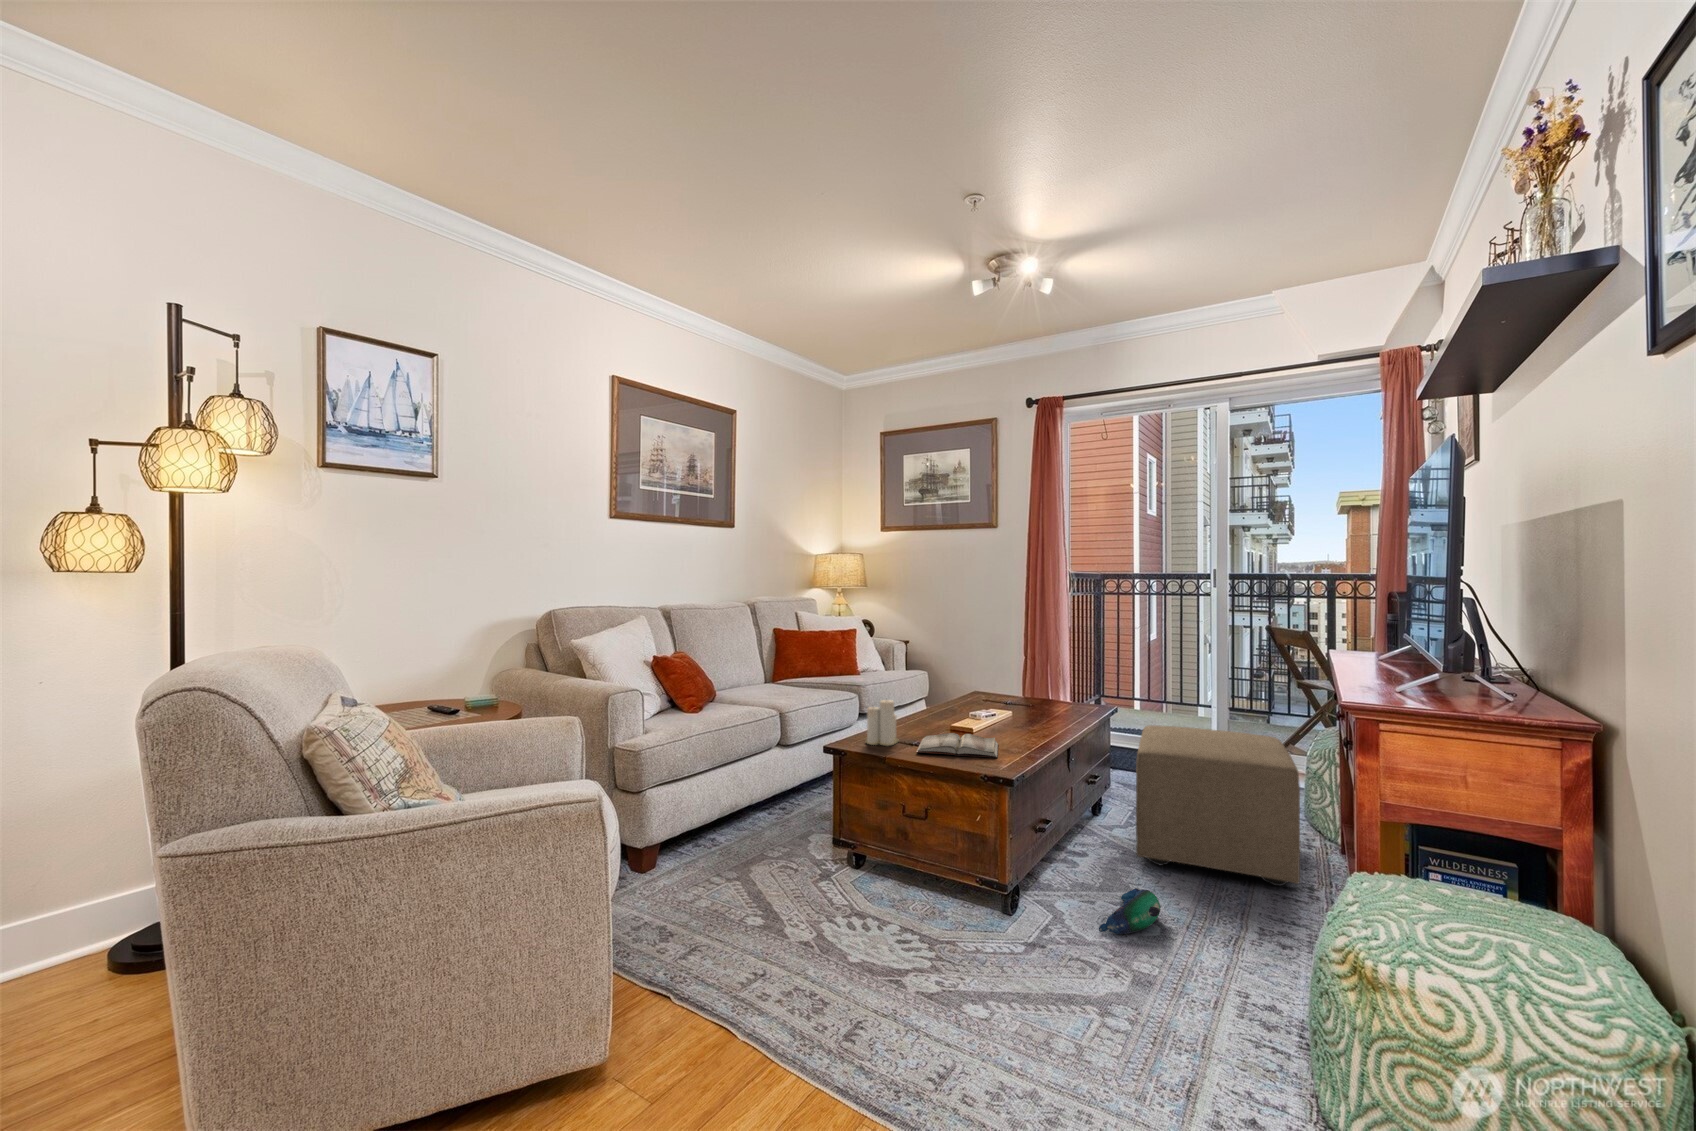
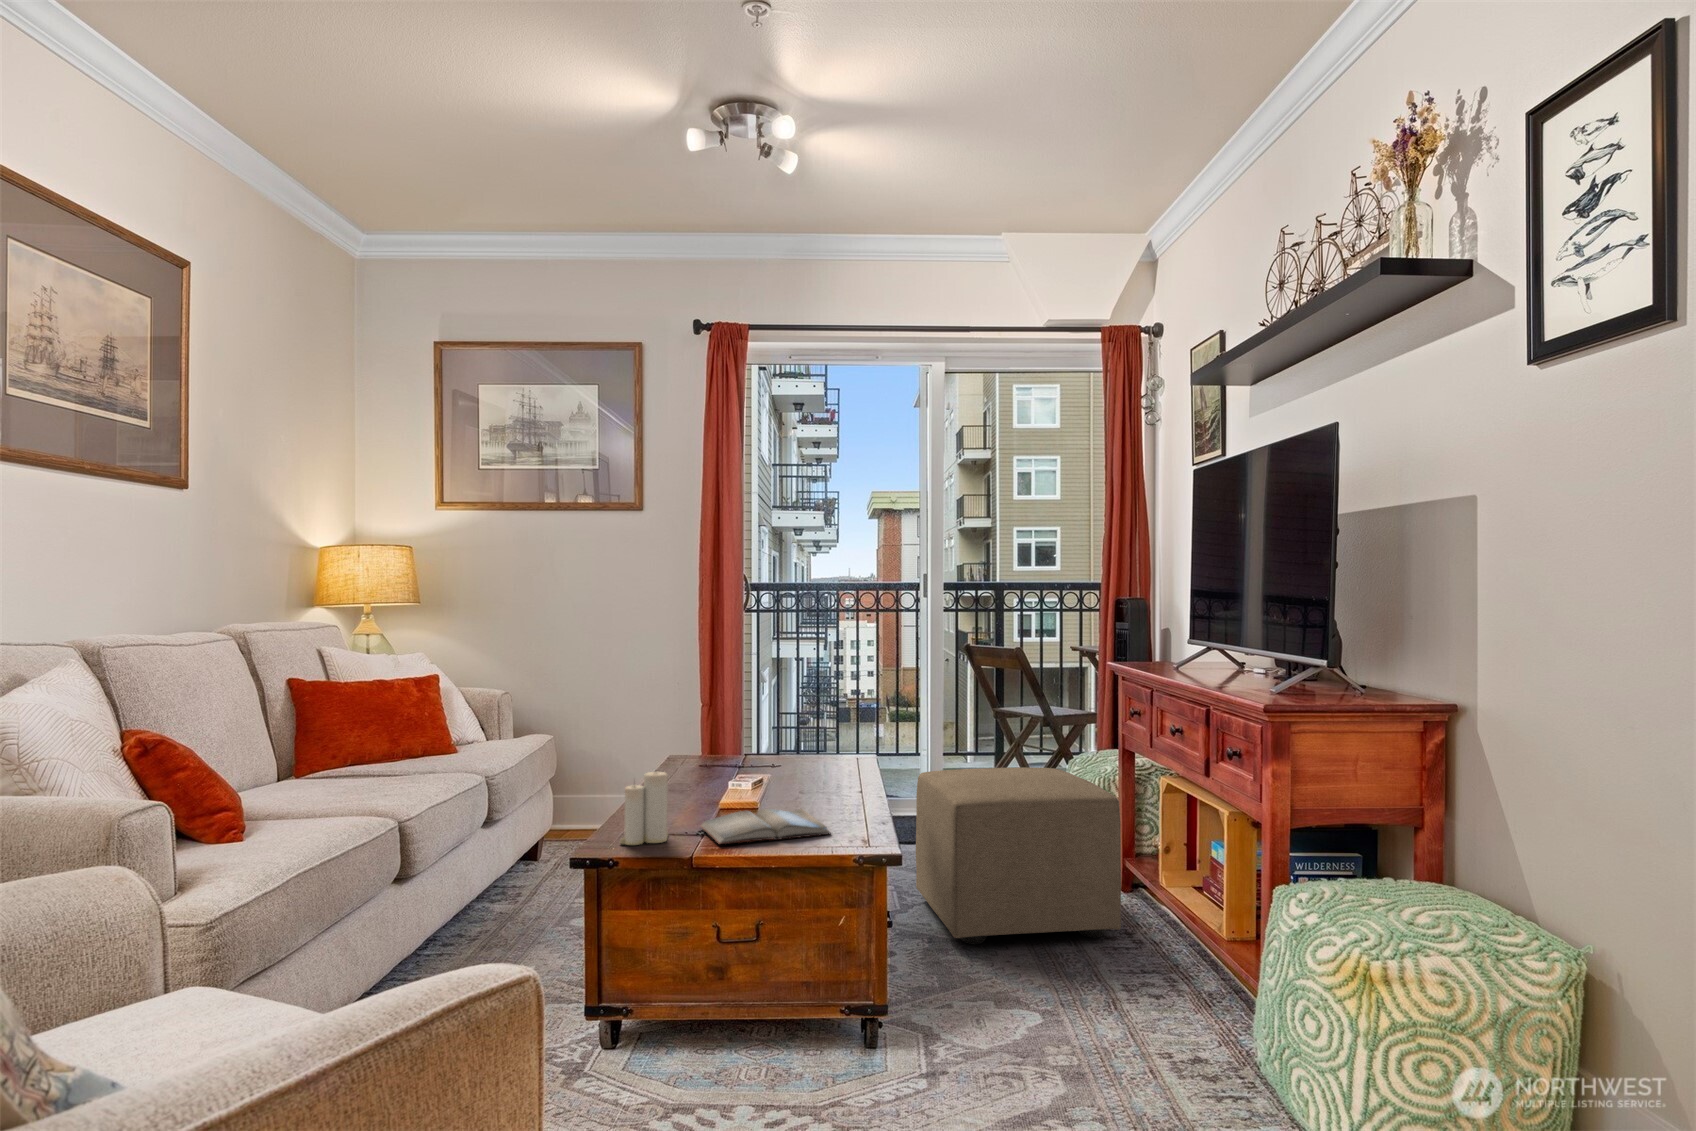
plush toy: present [1099,888,1161,935] -> none [972,971,1042,1035]

